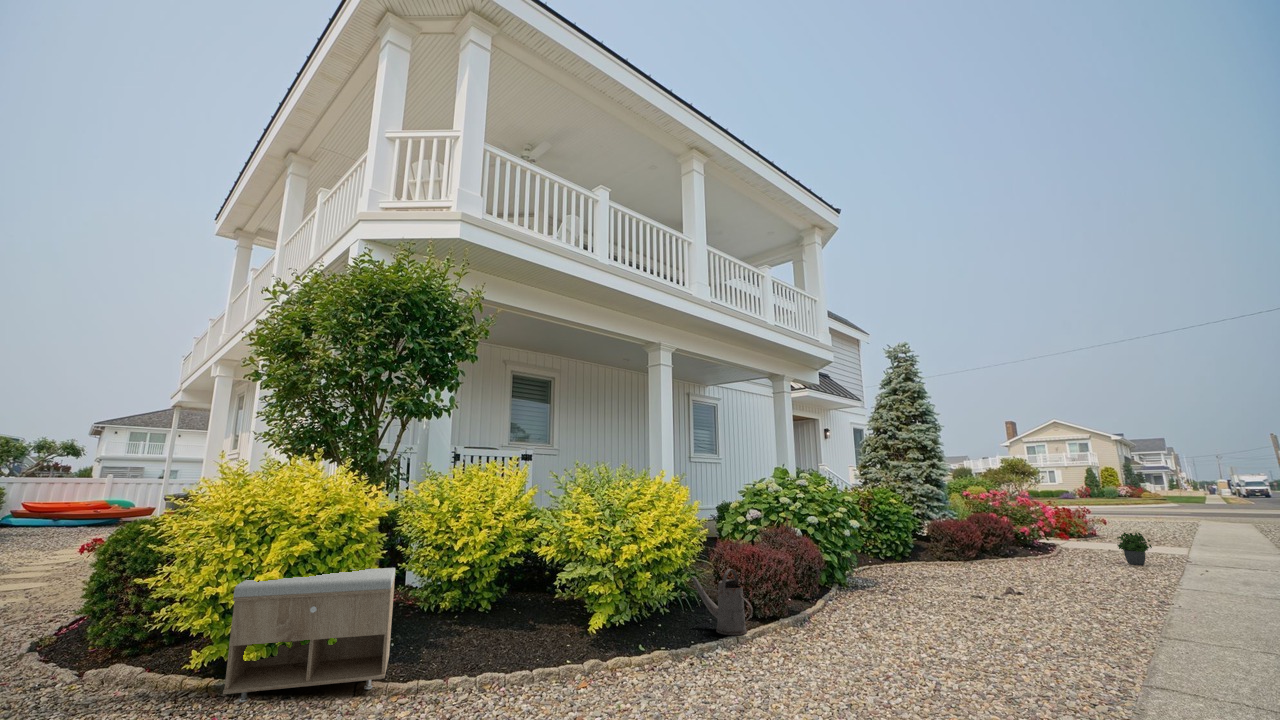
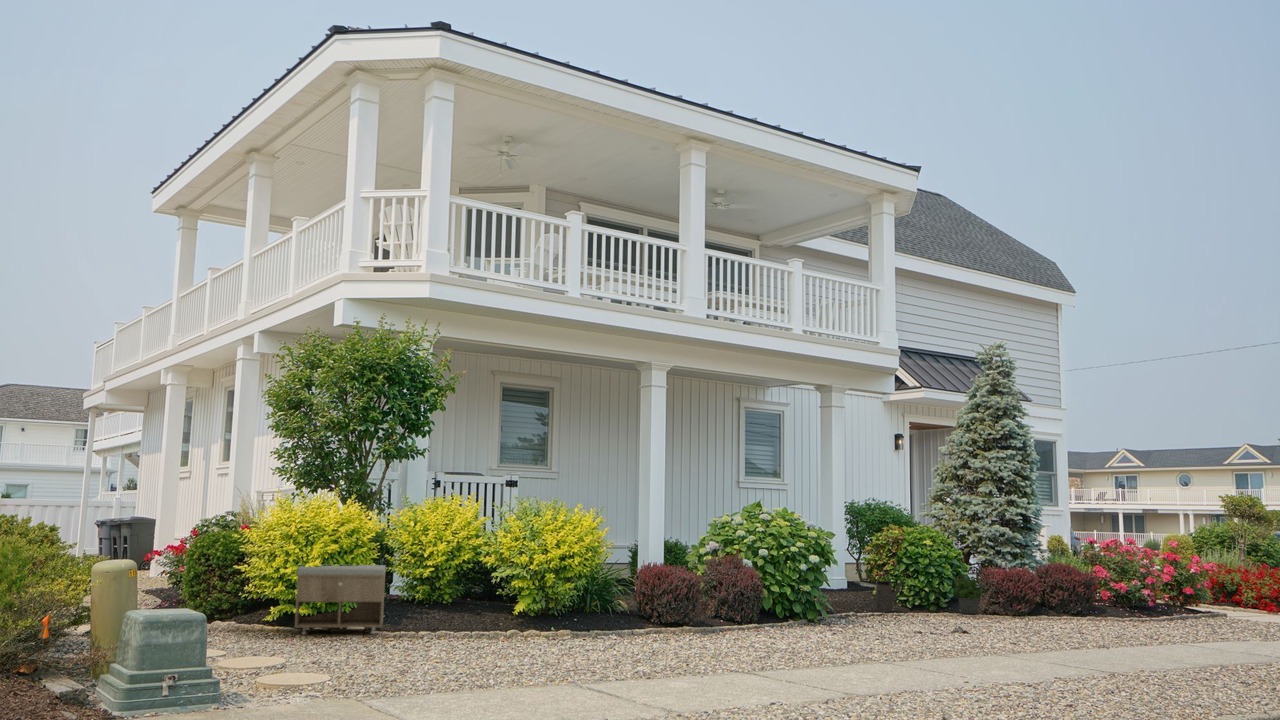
potted plant: present [1117,532,1152,565] -> present [954,577,986,614]
watering can: present [692,569,753,635] -> present [874,574,903,613]

